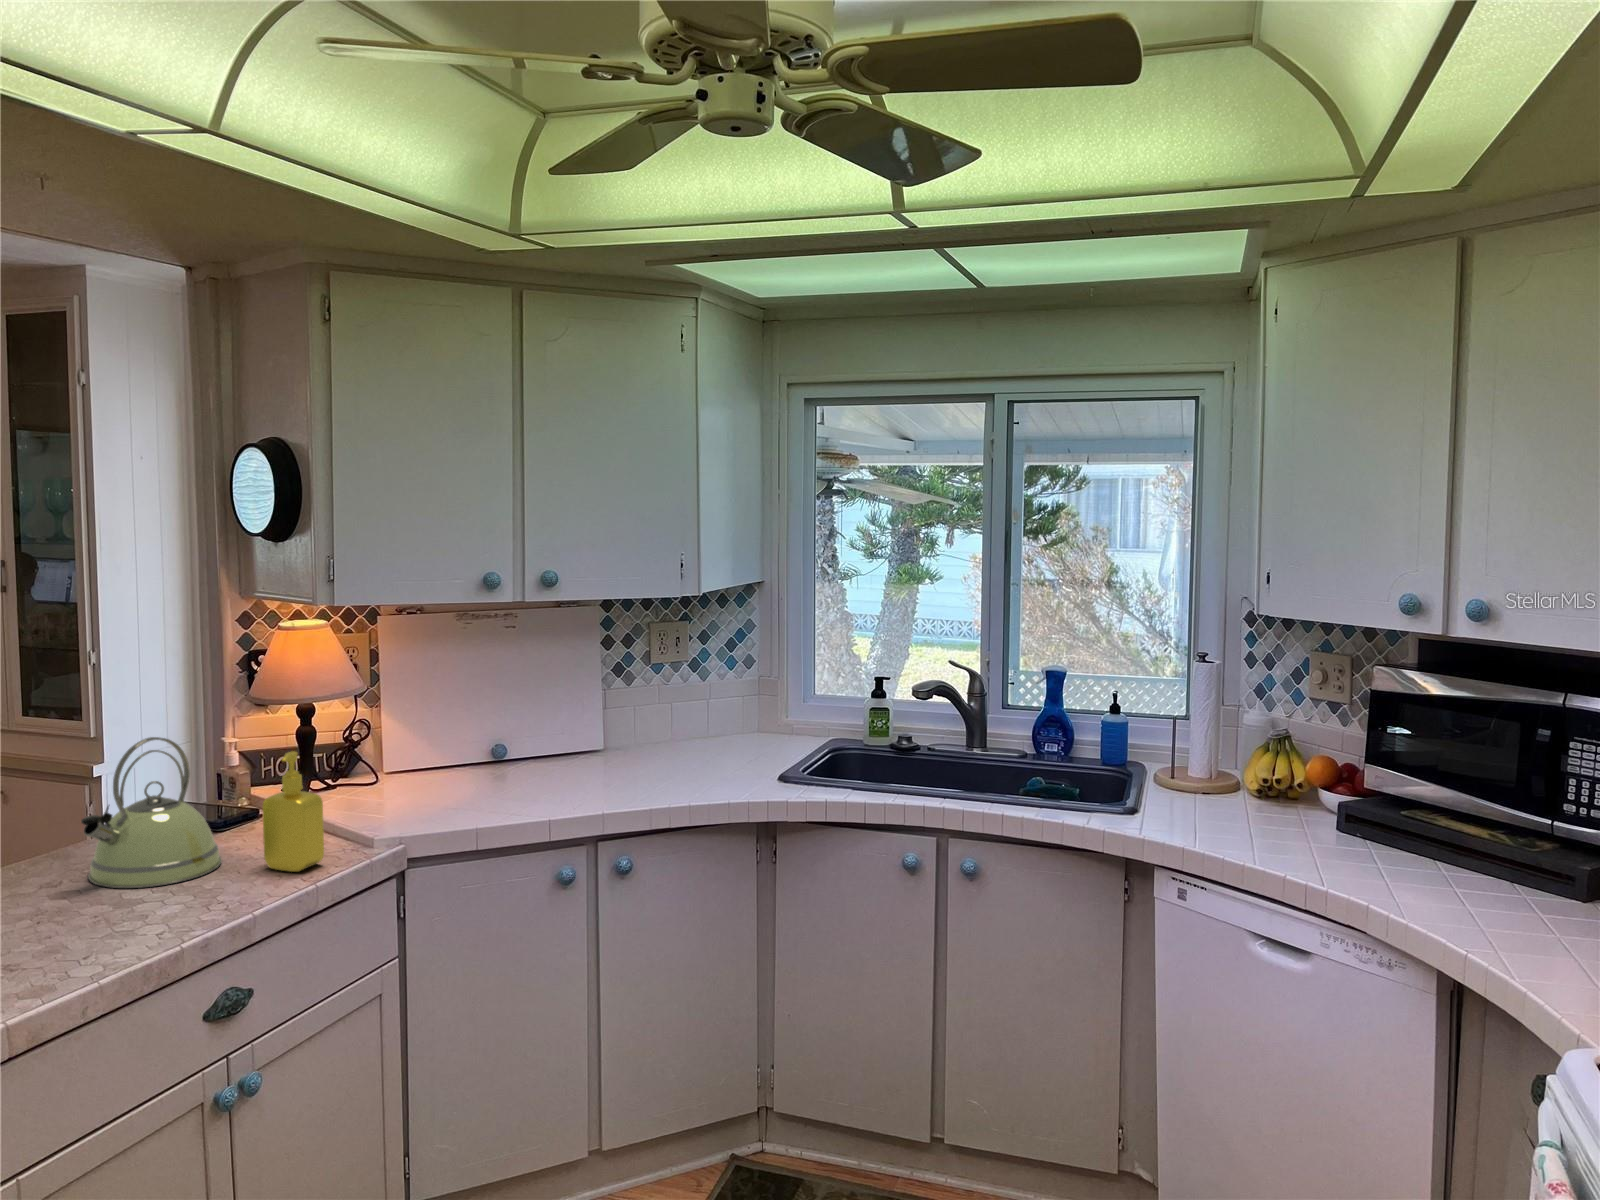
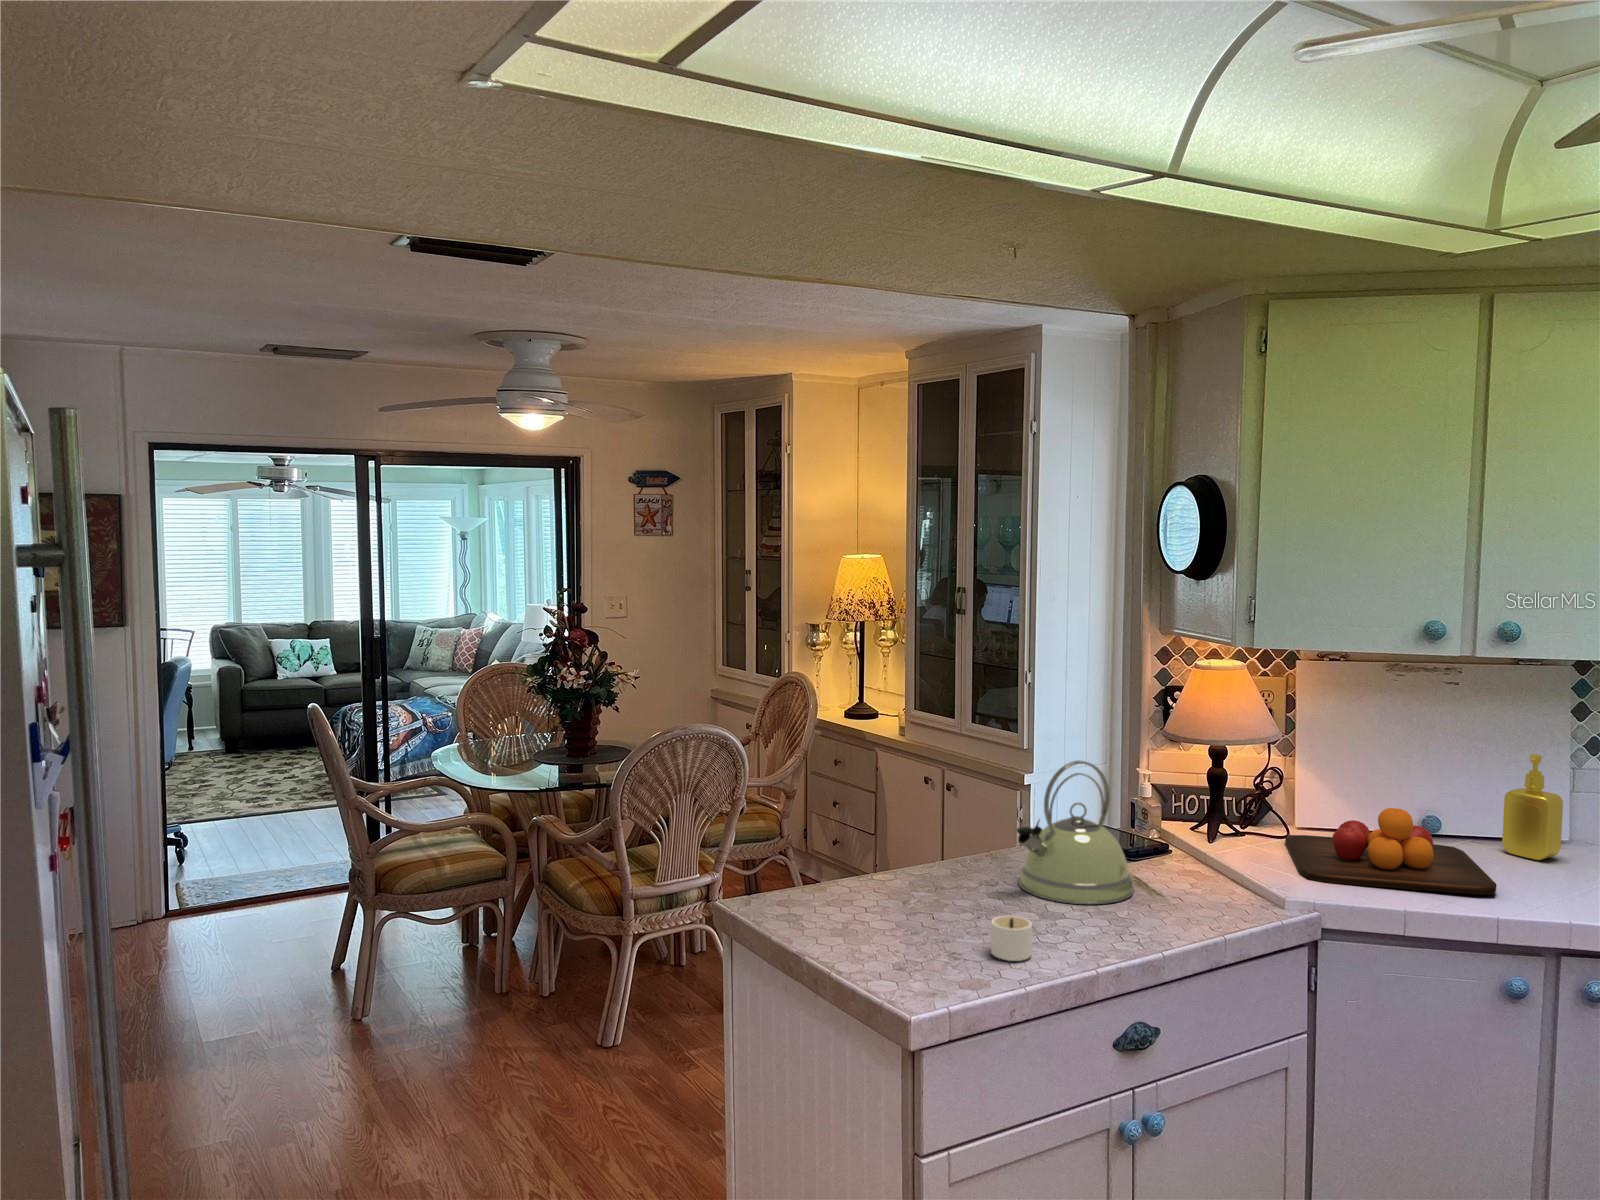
chopping board: none [374,742,549,818] -> present [1285,808,1497,894]
soap dispenser: present [262,751,324,872] -> present [1502,754,1563,860]
candle: none [54,910,120,959] -> present [991,916,1032,961]

